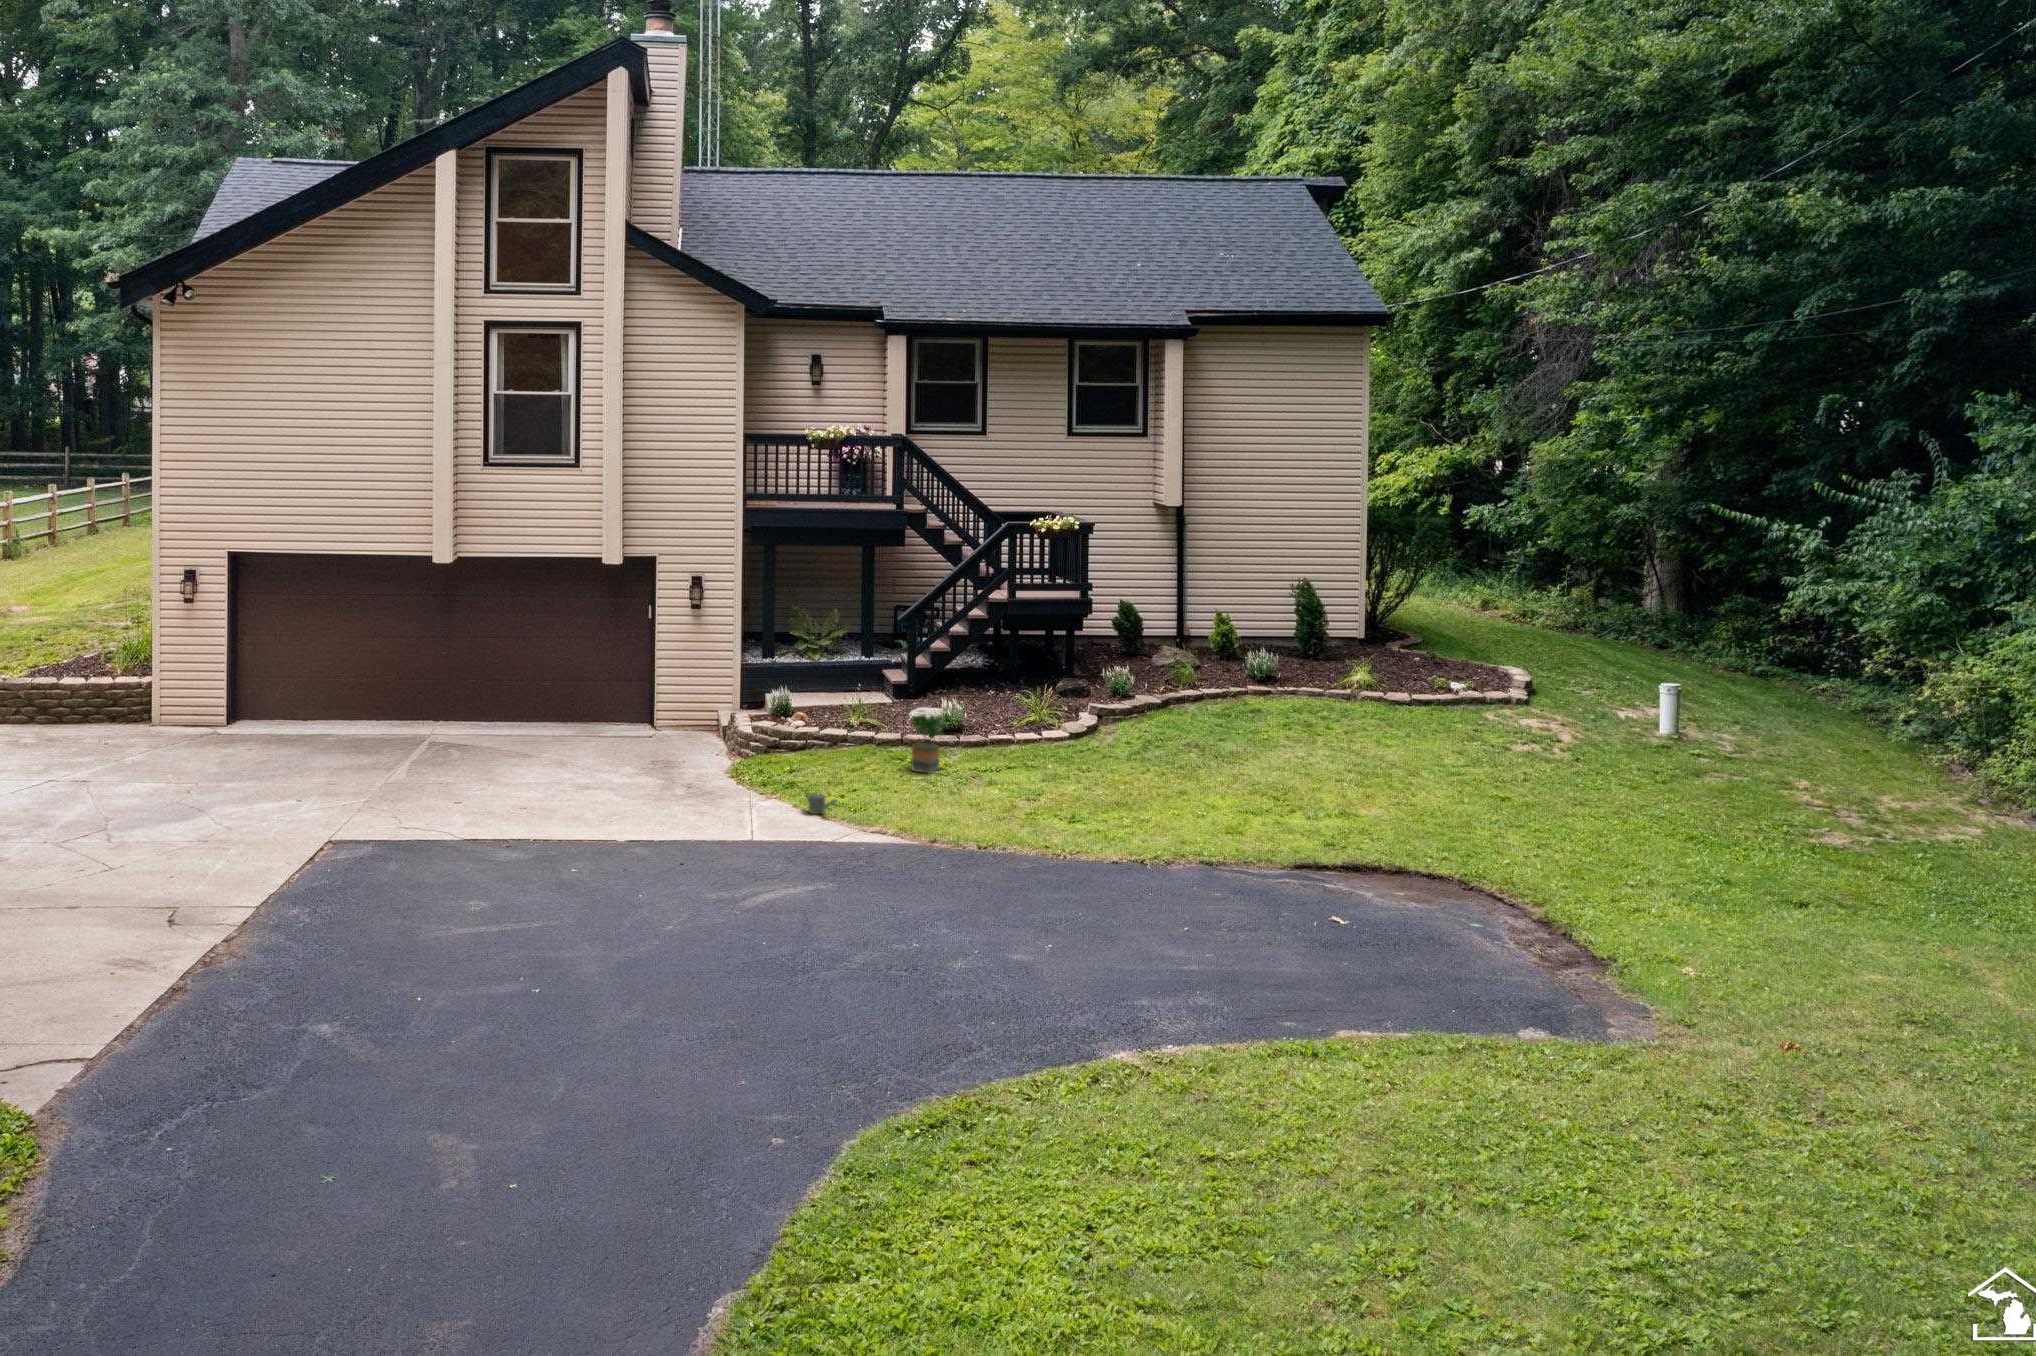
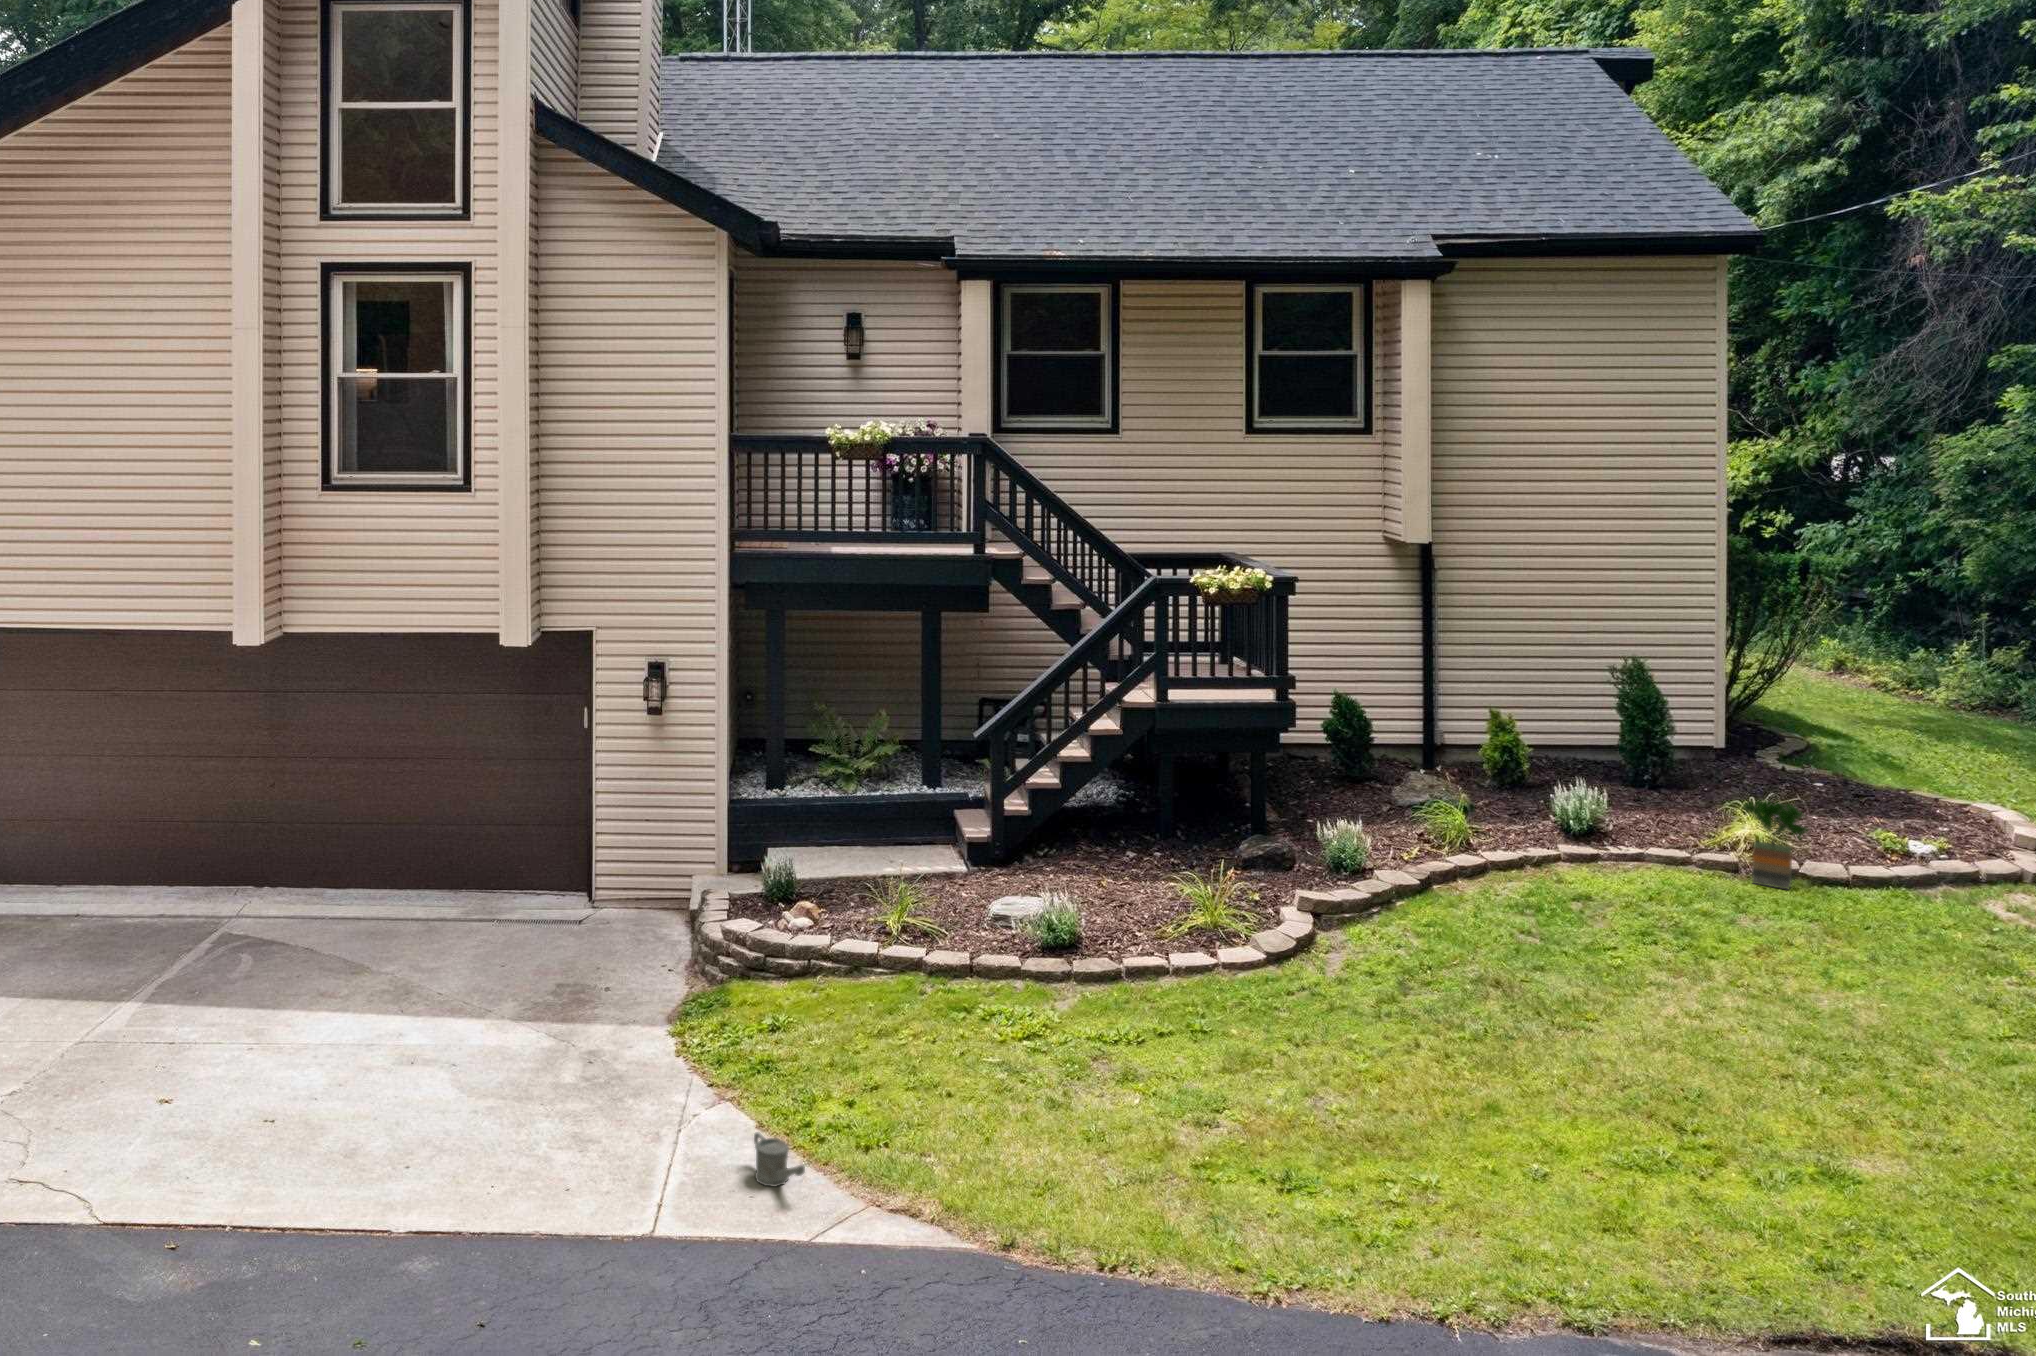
potted tree: present [912,715,945,773] -> present [1744,800,1808,889]

